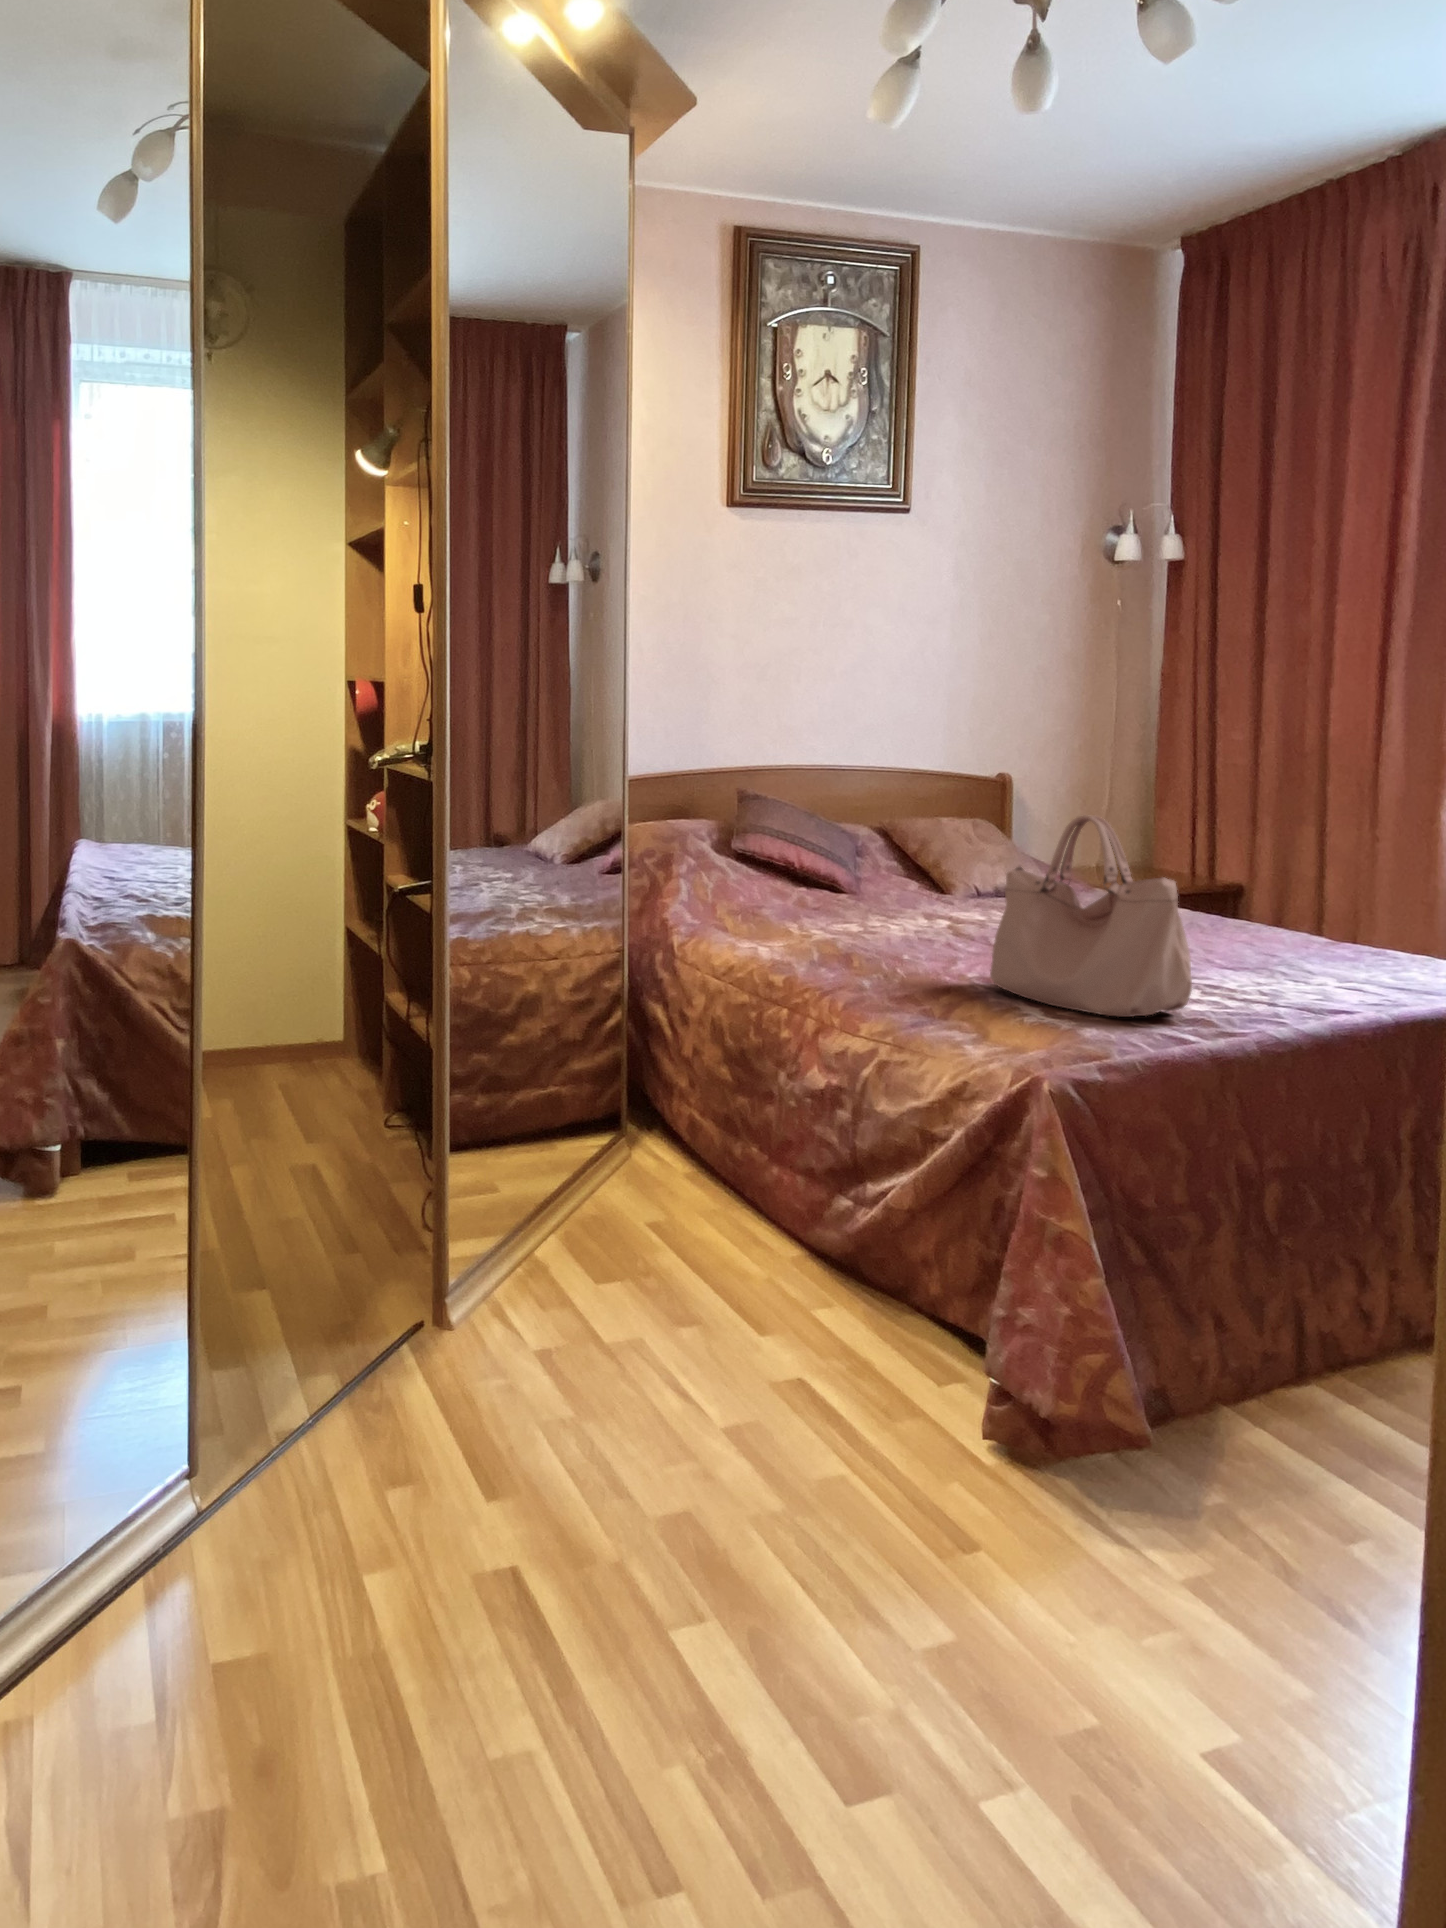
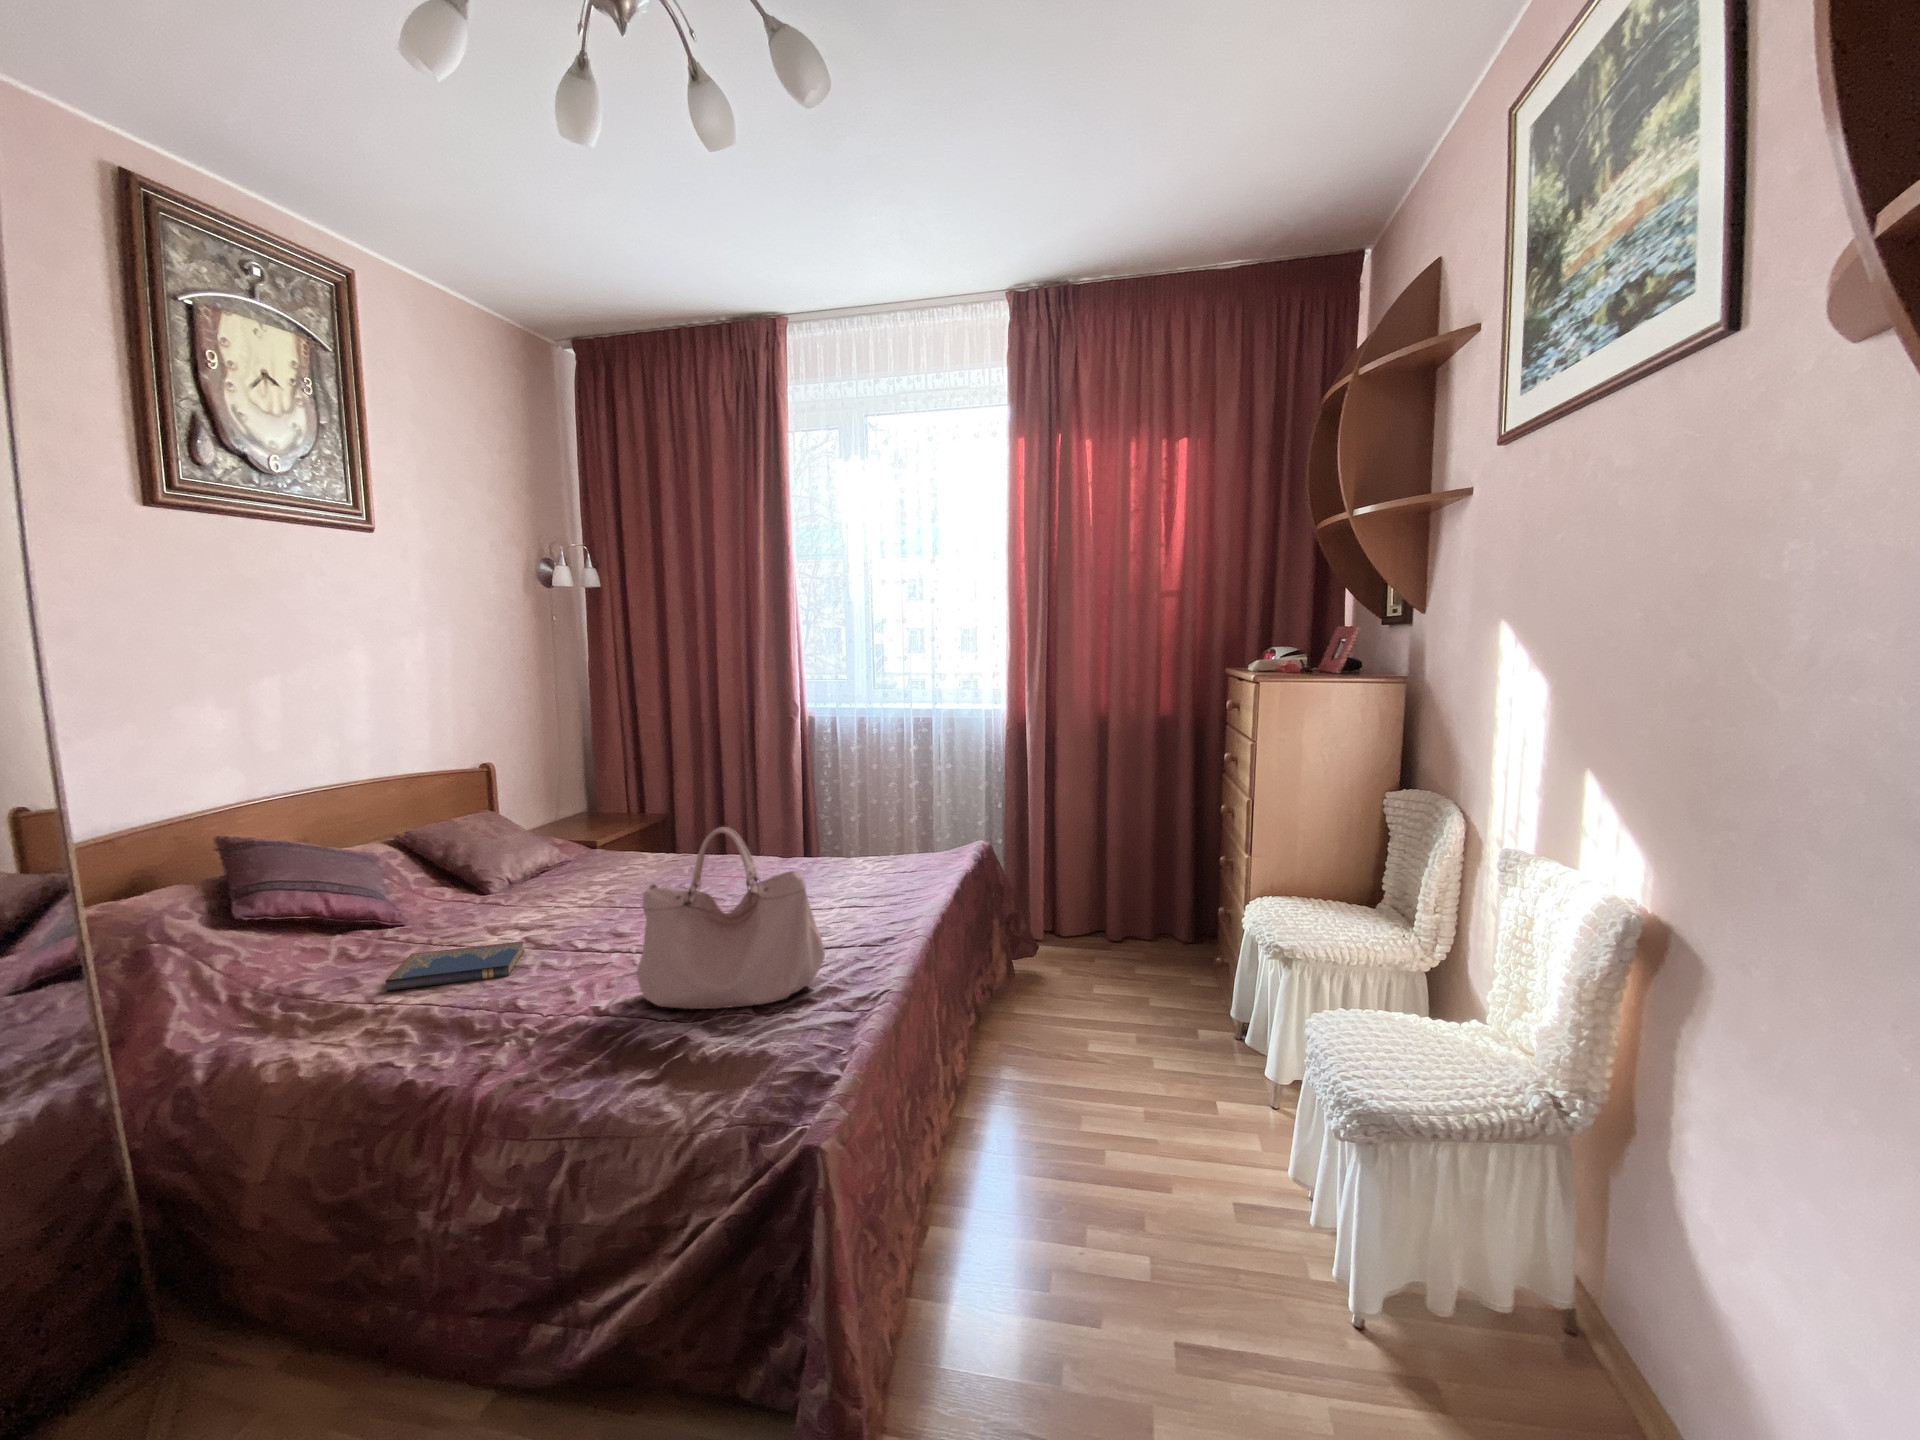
hardcover book: none [812,912,938,946] -> present [386,941,524,991]

